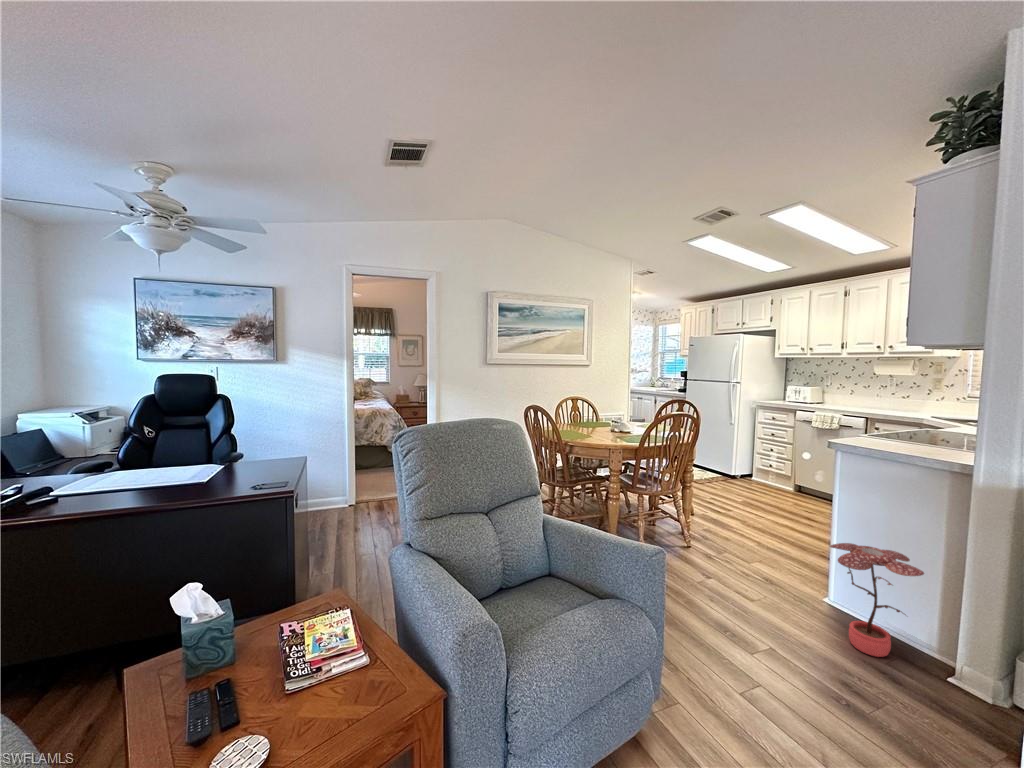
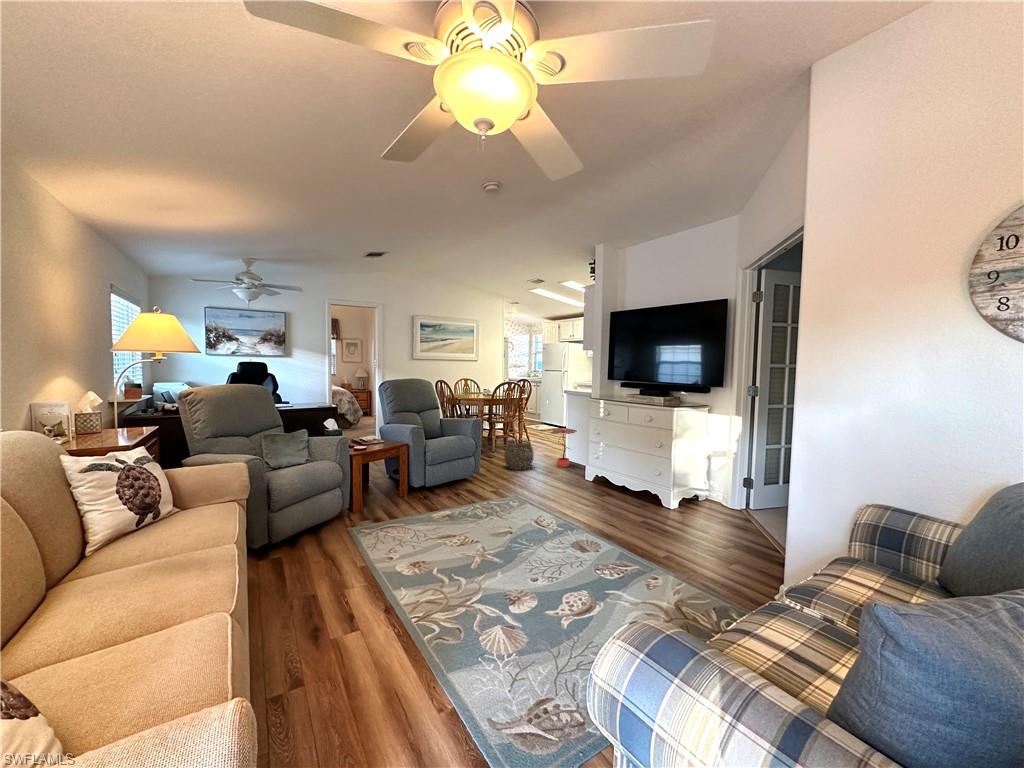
woven basket: none [708,569,798,669] -> present [504,440,534,470]

